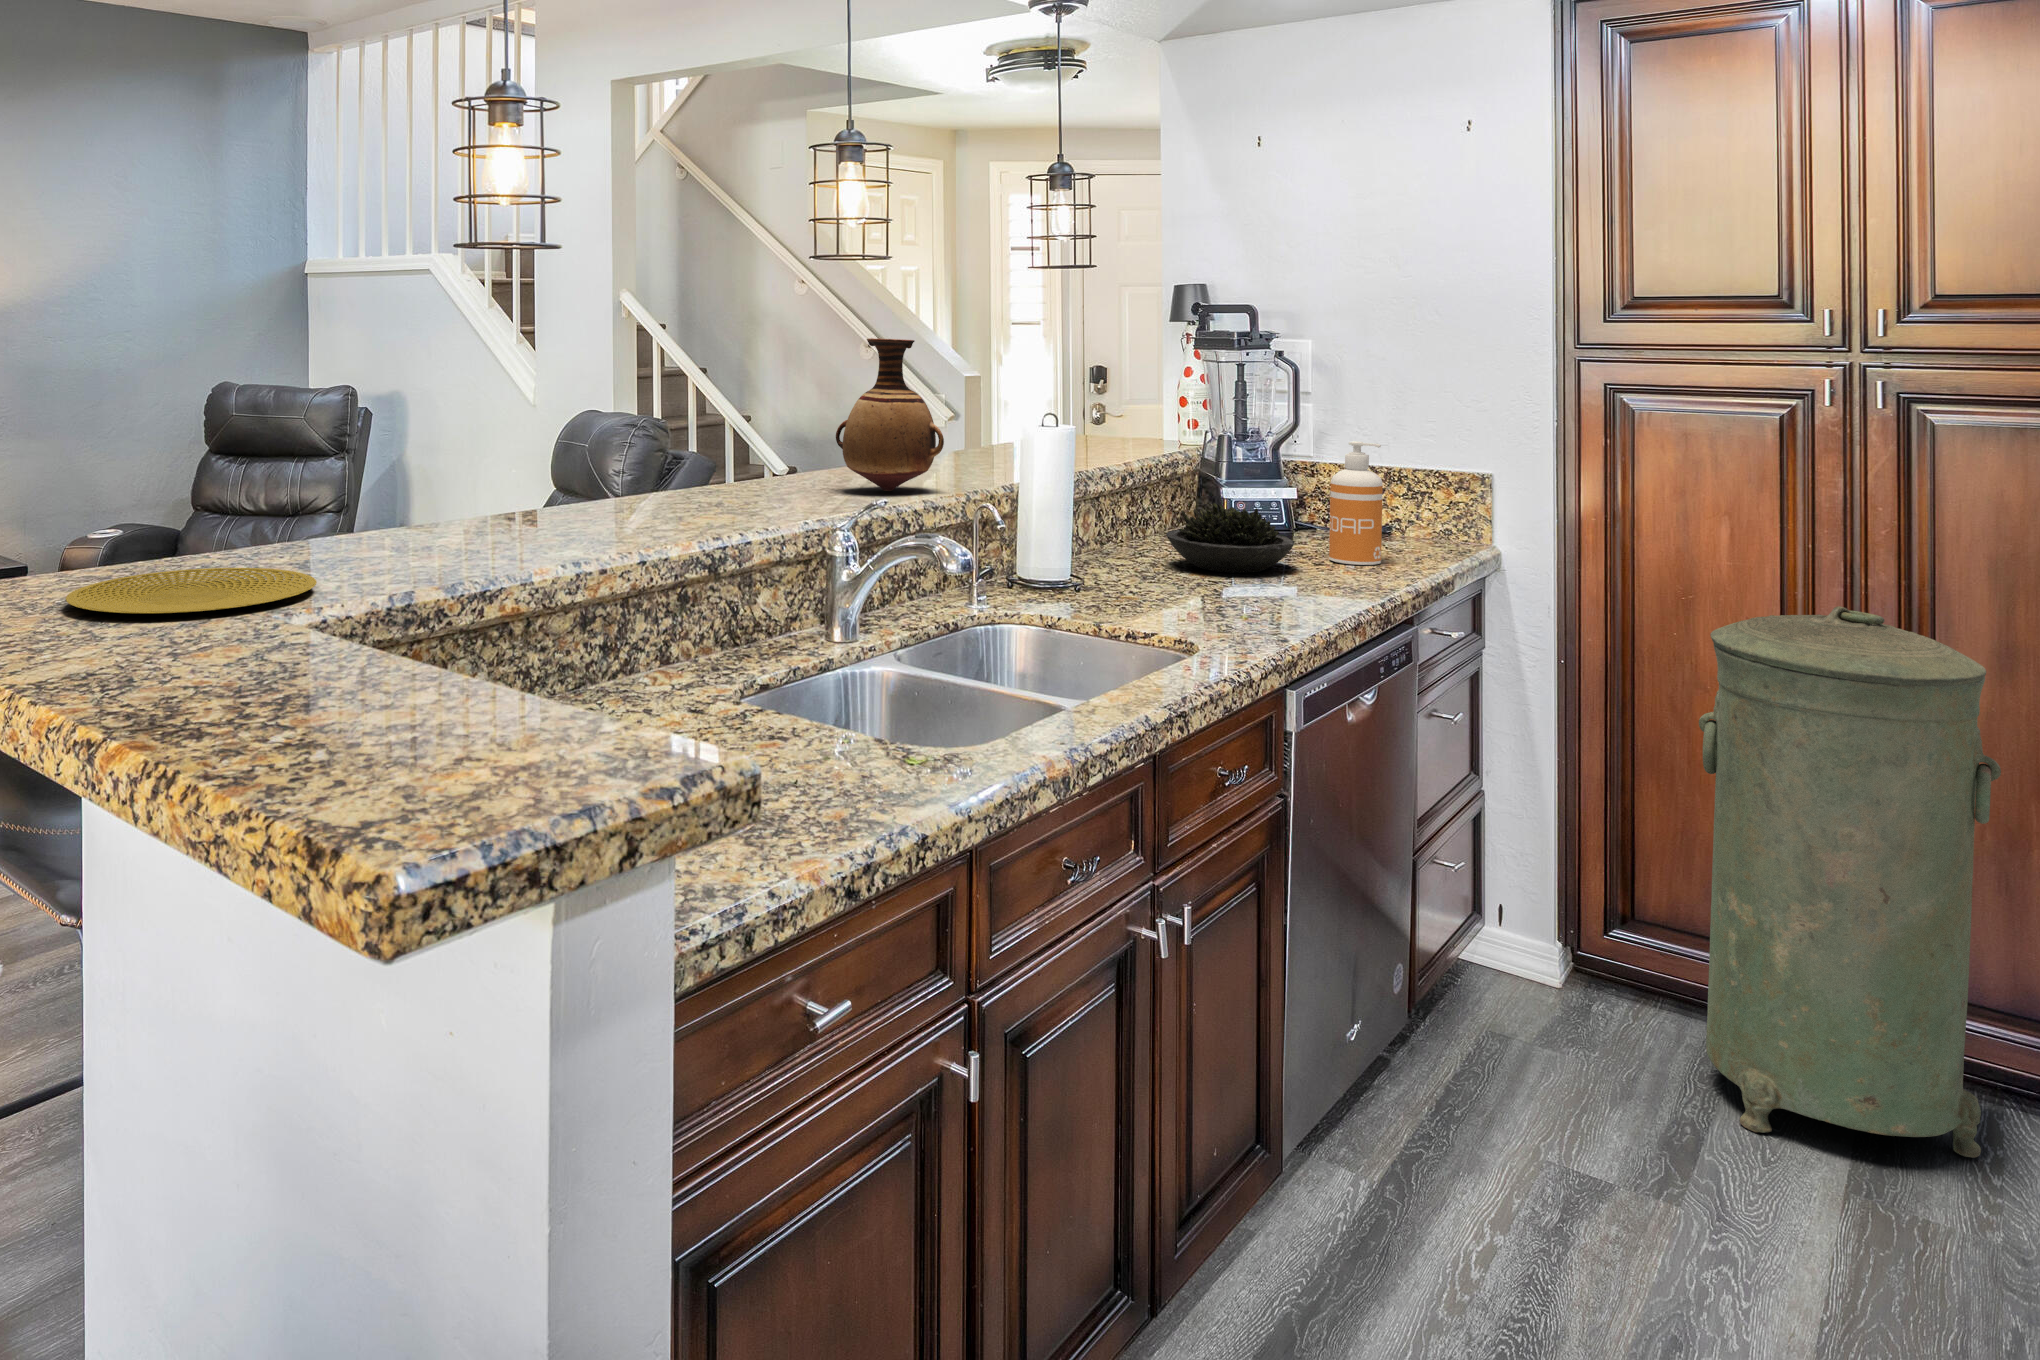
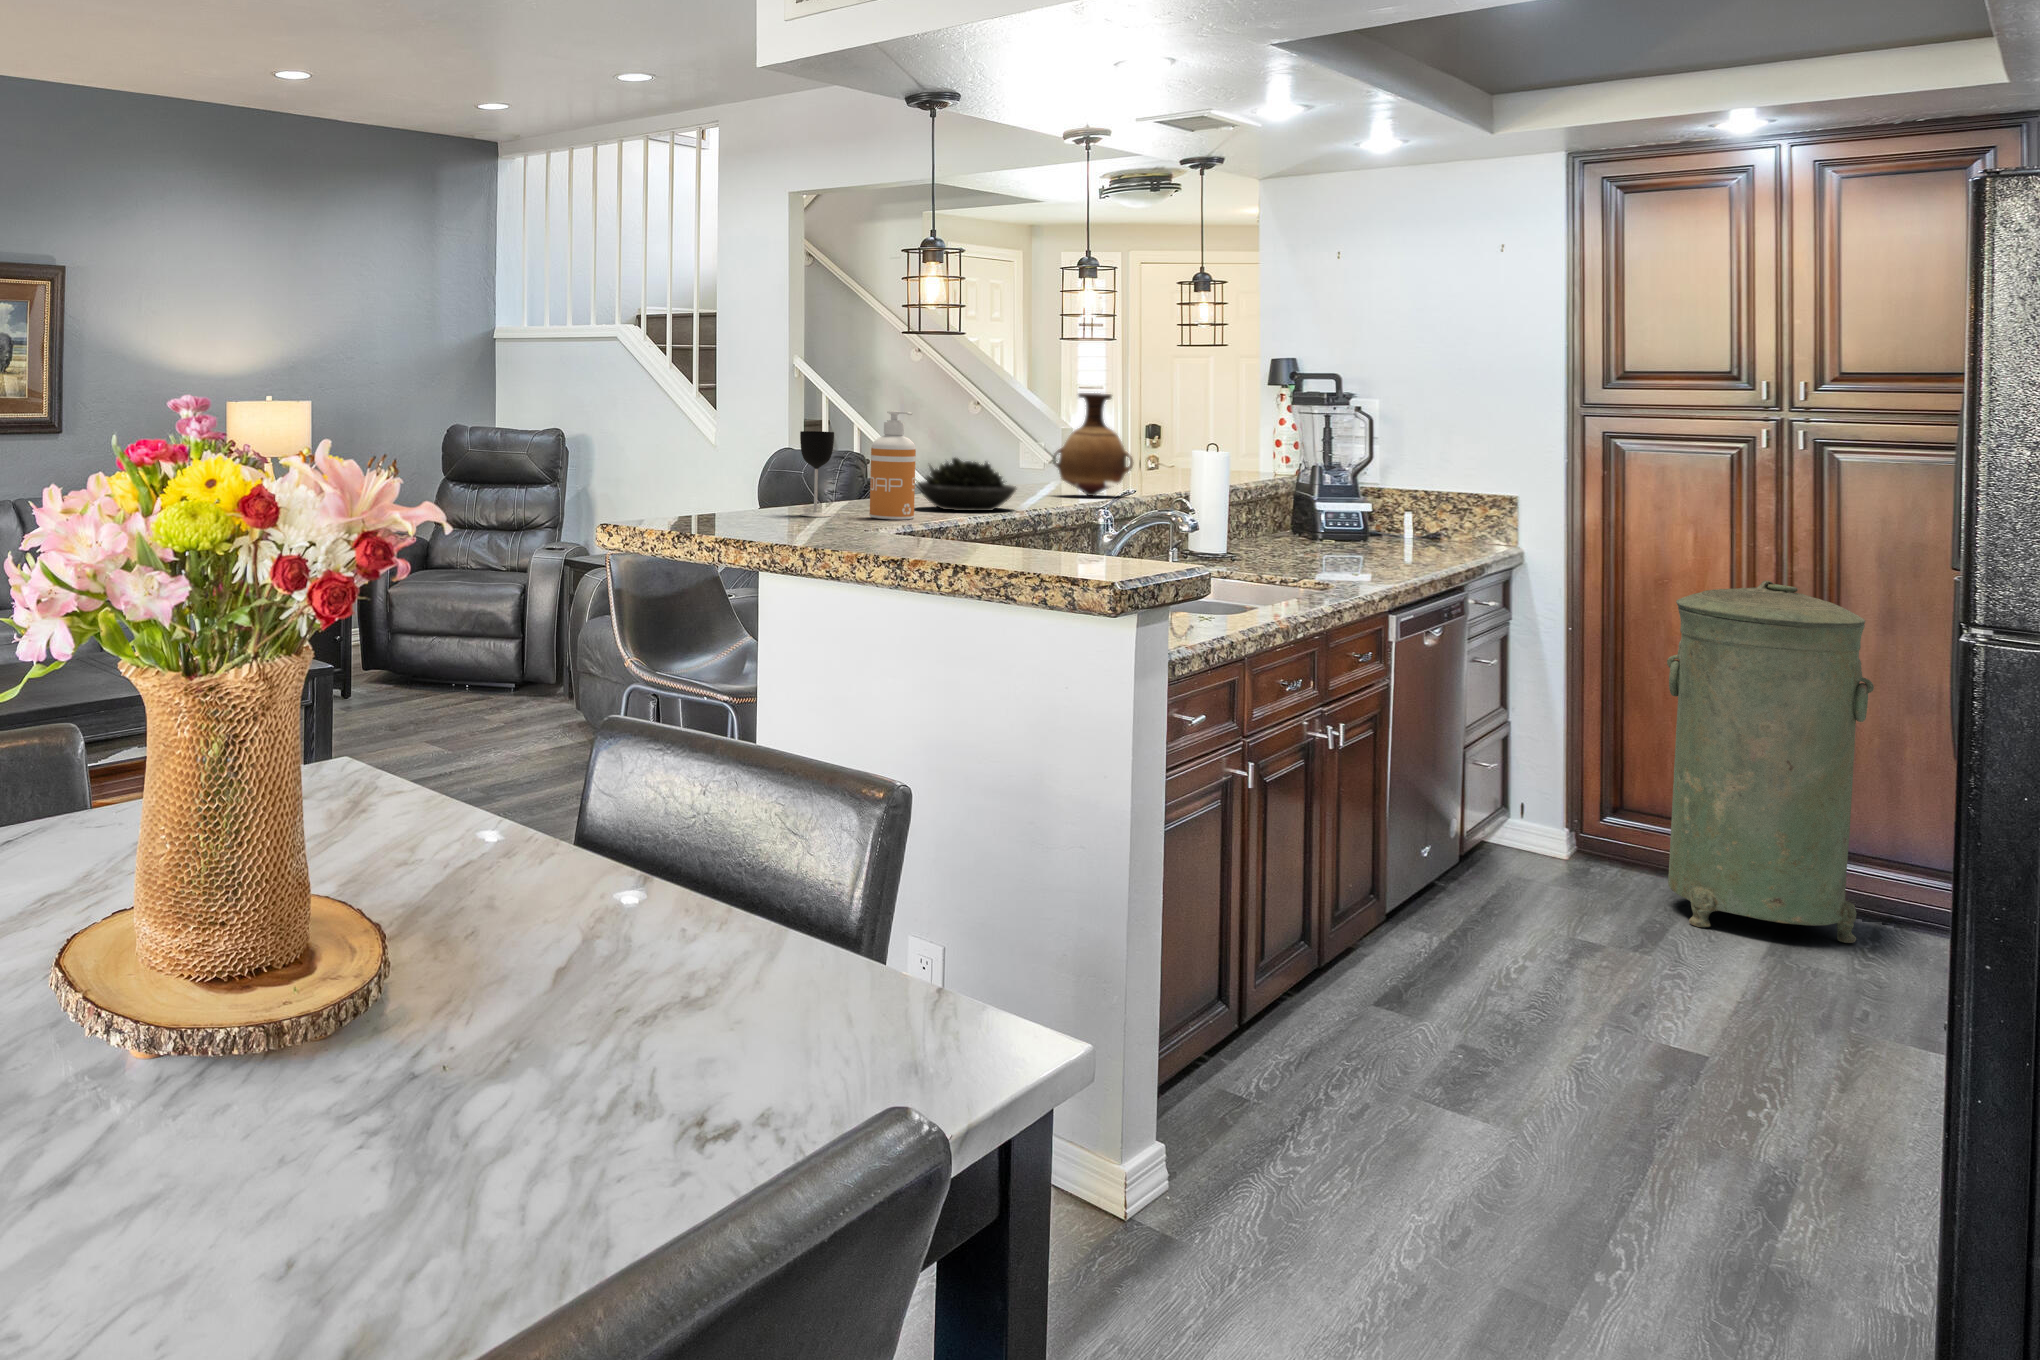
wine glass: none [302,414,361,563] -> present [800,431,834,517]
soap dispenser: present [1329,441,1383,565] -> present [870,411,916,520]
succulent plant: present [1166,503,1294,573] -> present [917,458,1016,511]
plate: present [66,568,317,613] -> none [731,514,859,527]

